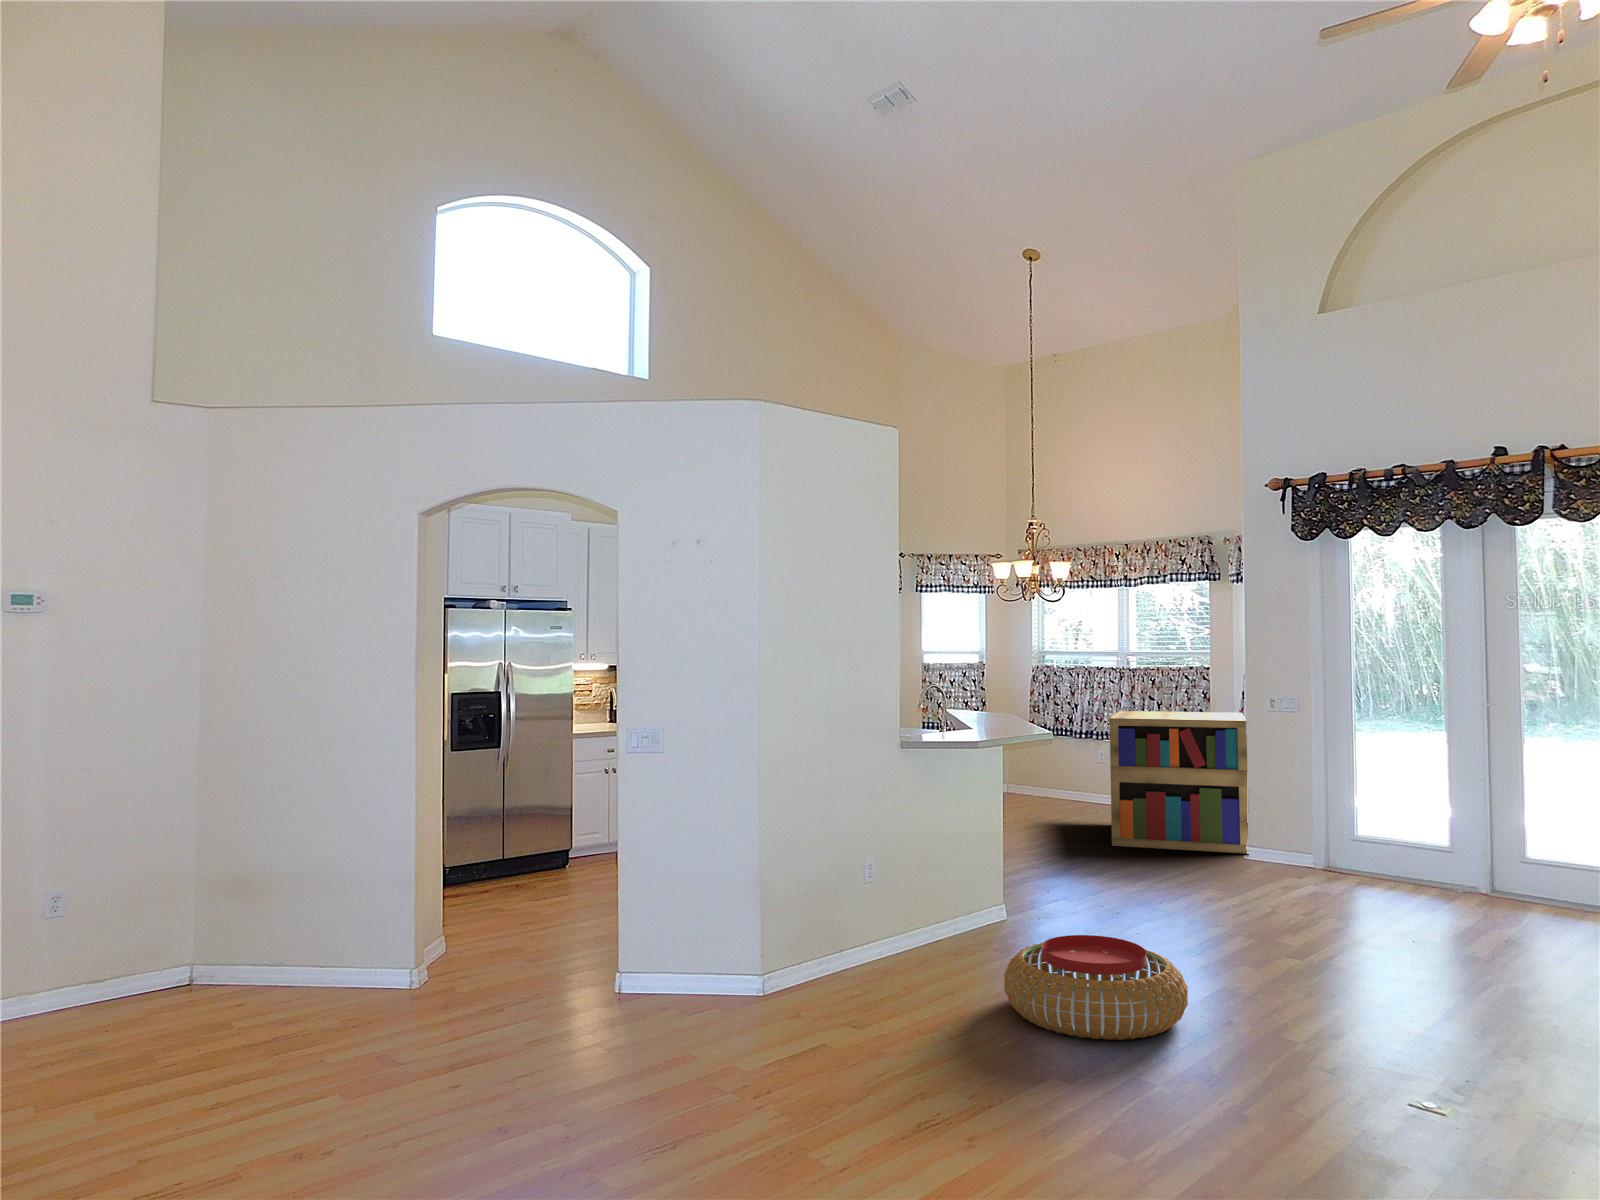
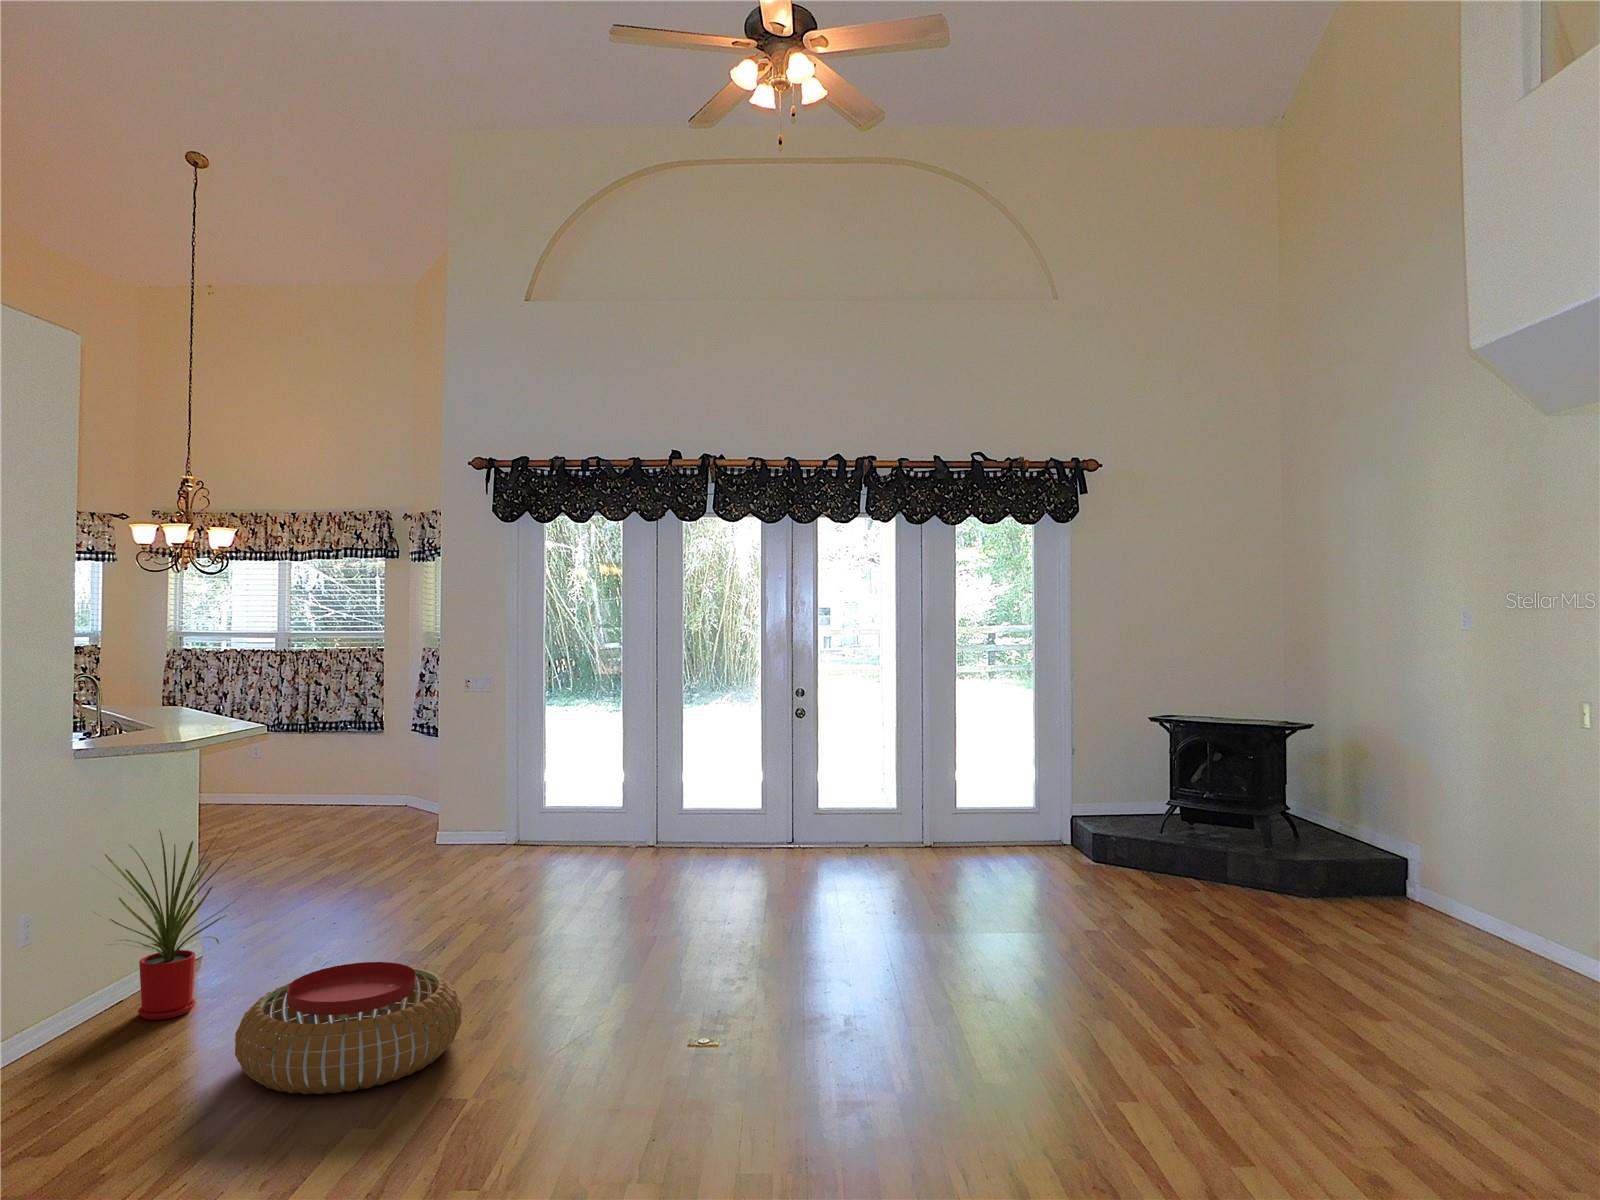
bookshelf: present [1110,711,1248,854] -> none [288,695,439,852]
house plant: none [925,805,1031,953] -> present [93,828,241,1020]

